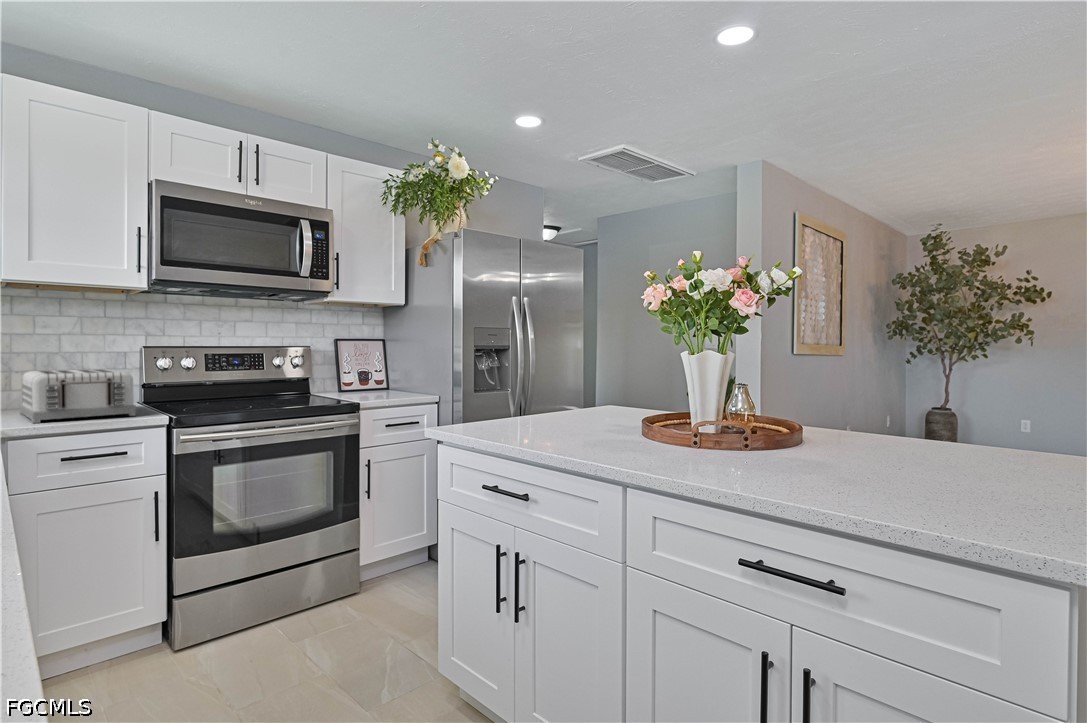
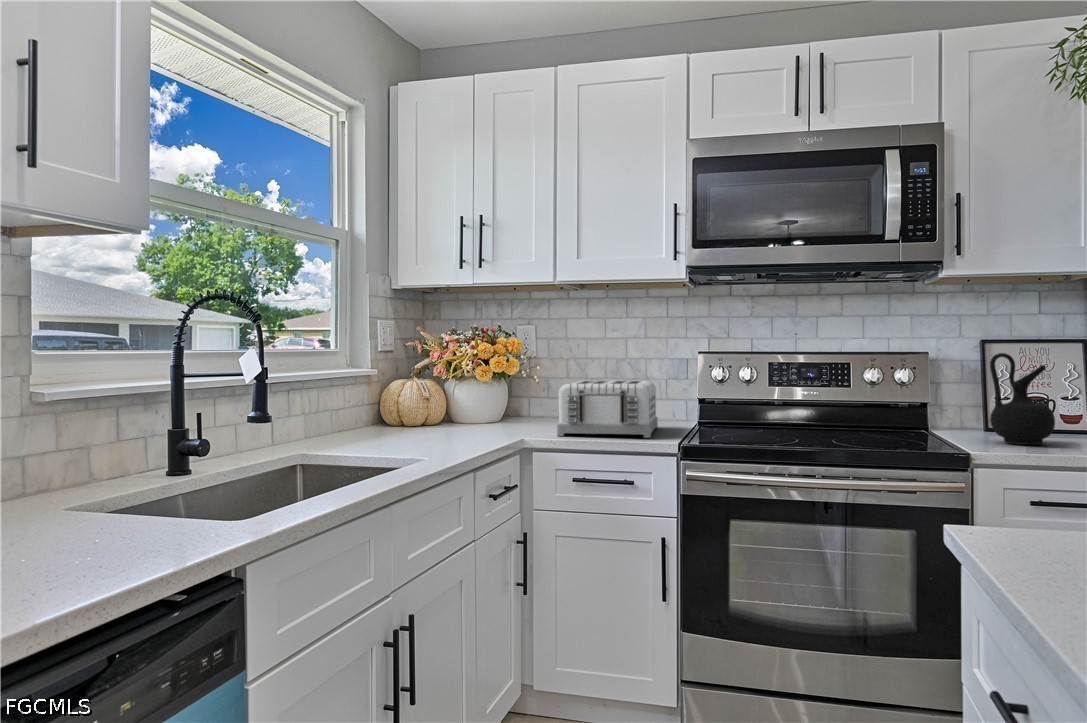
ceramic jug: none [352,348,383,398] -> present [990,353,1055,445]

